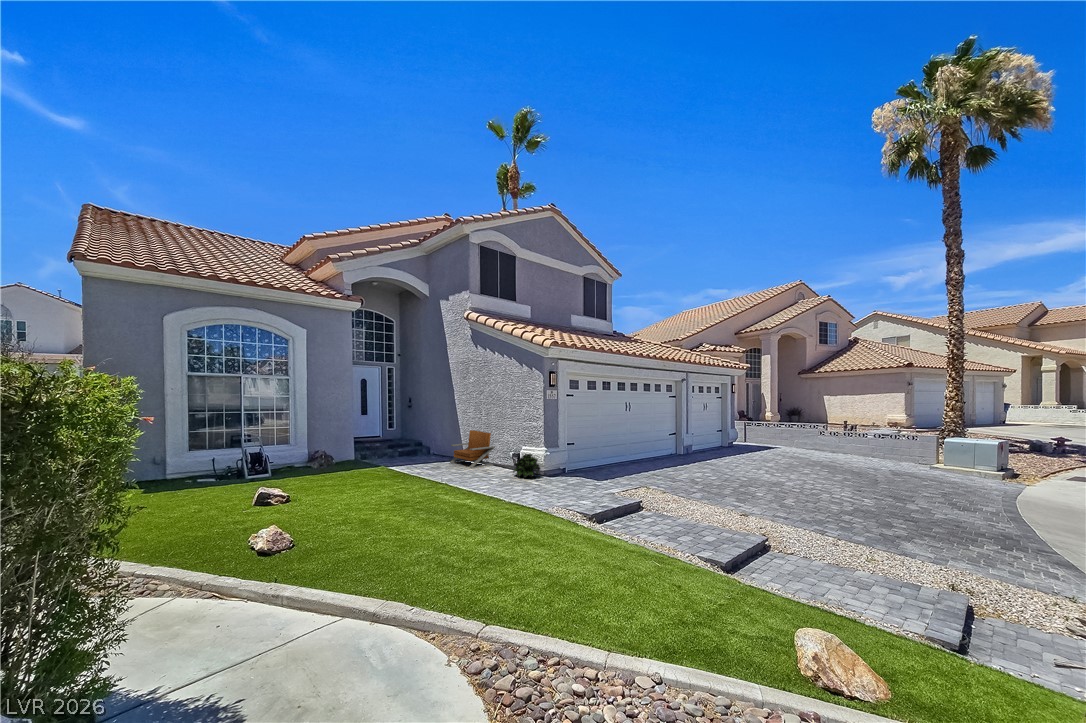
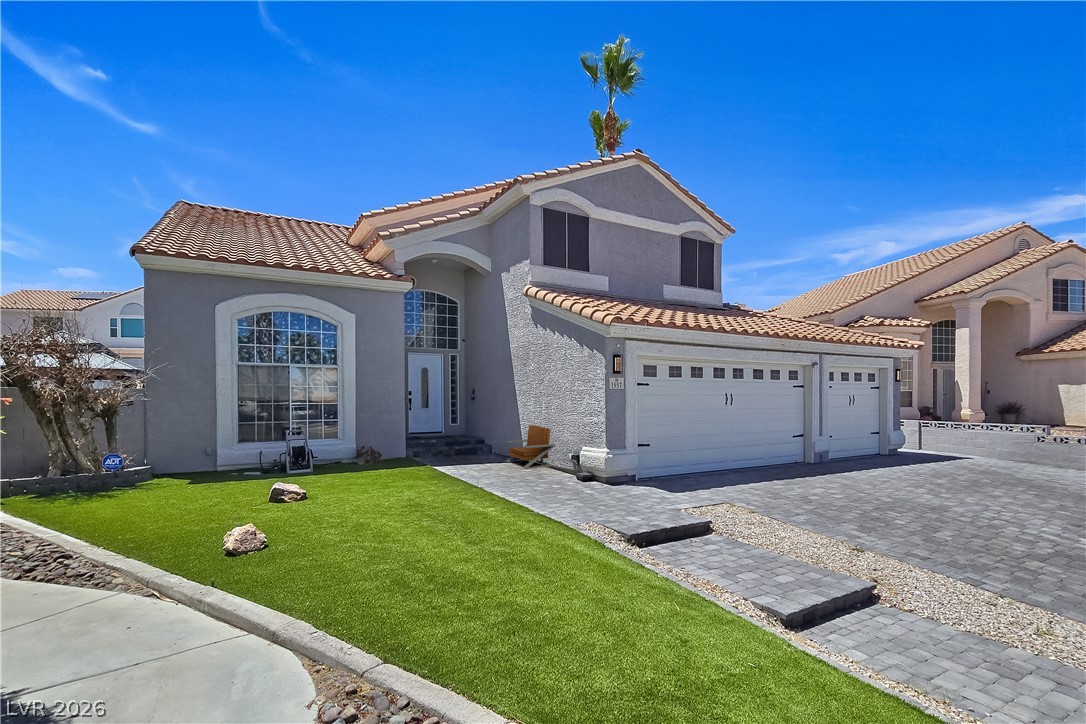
potted plant: present [513,454,540,478] -> none [567,454,602,484]

